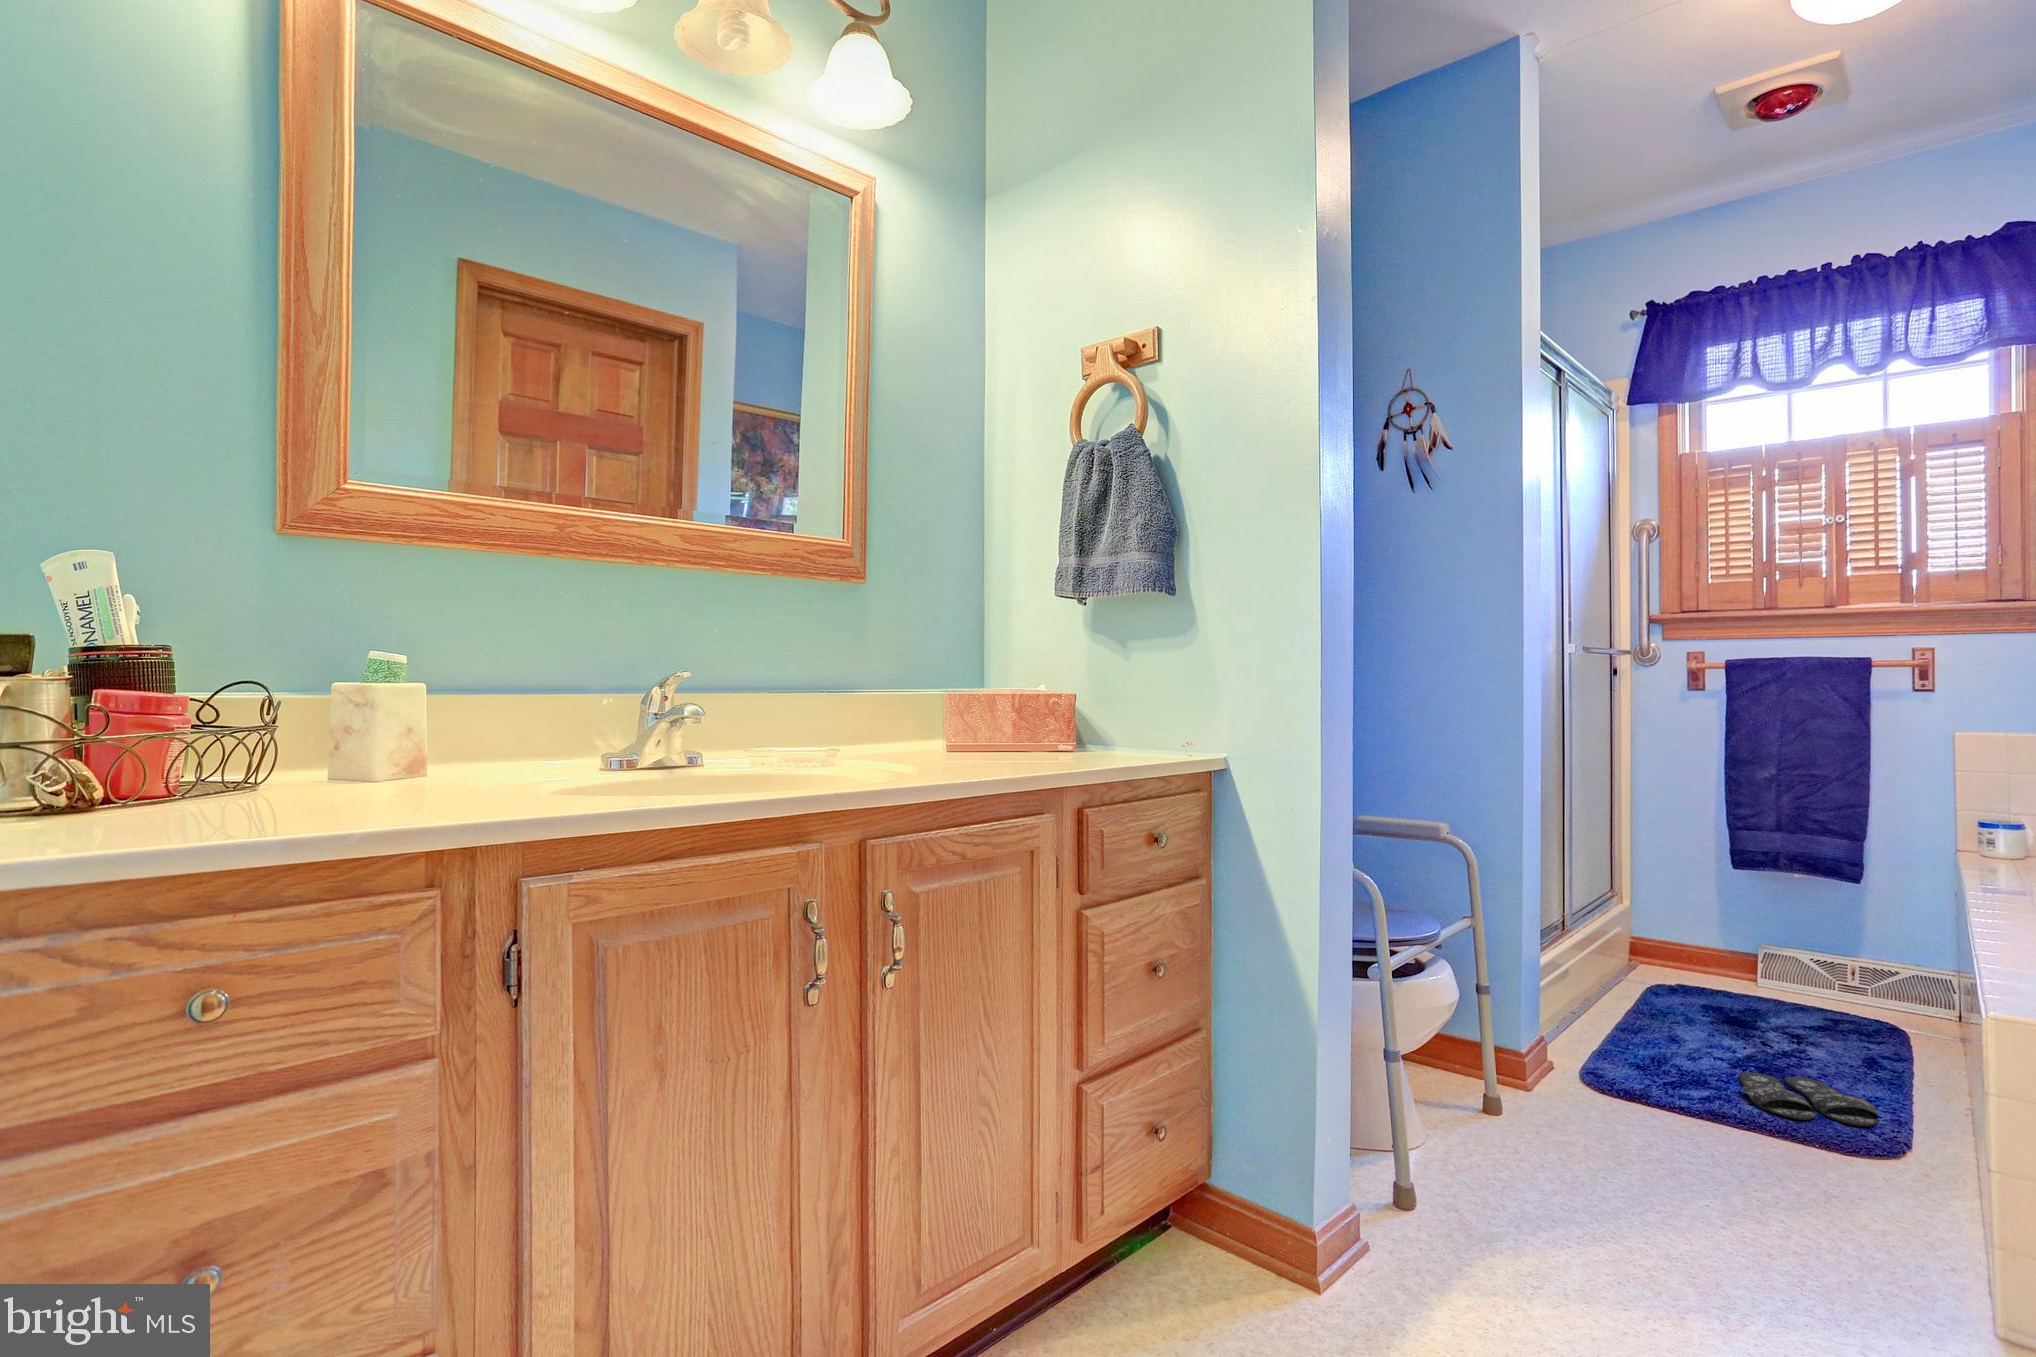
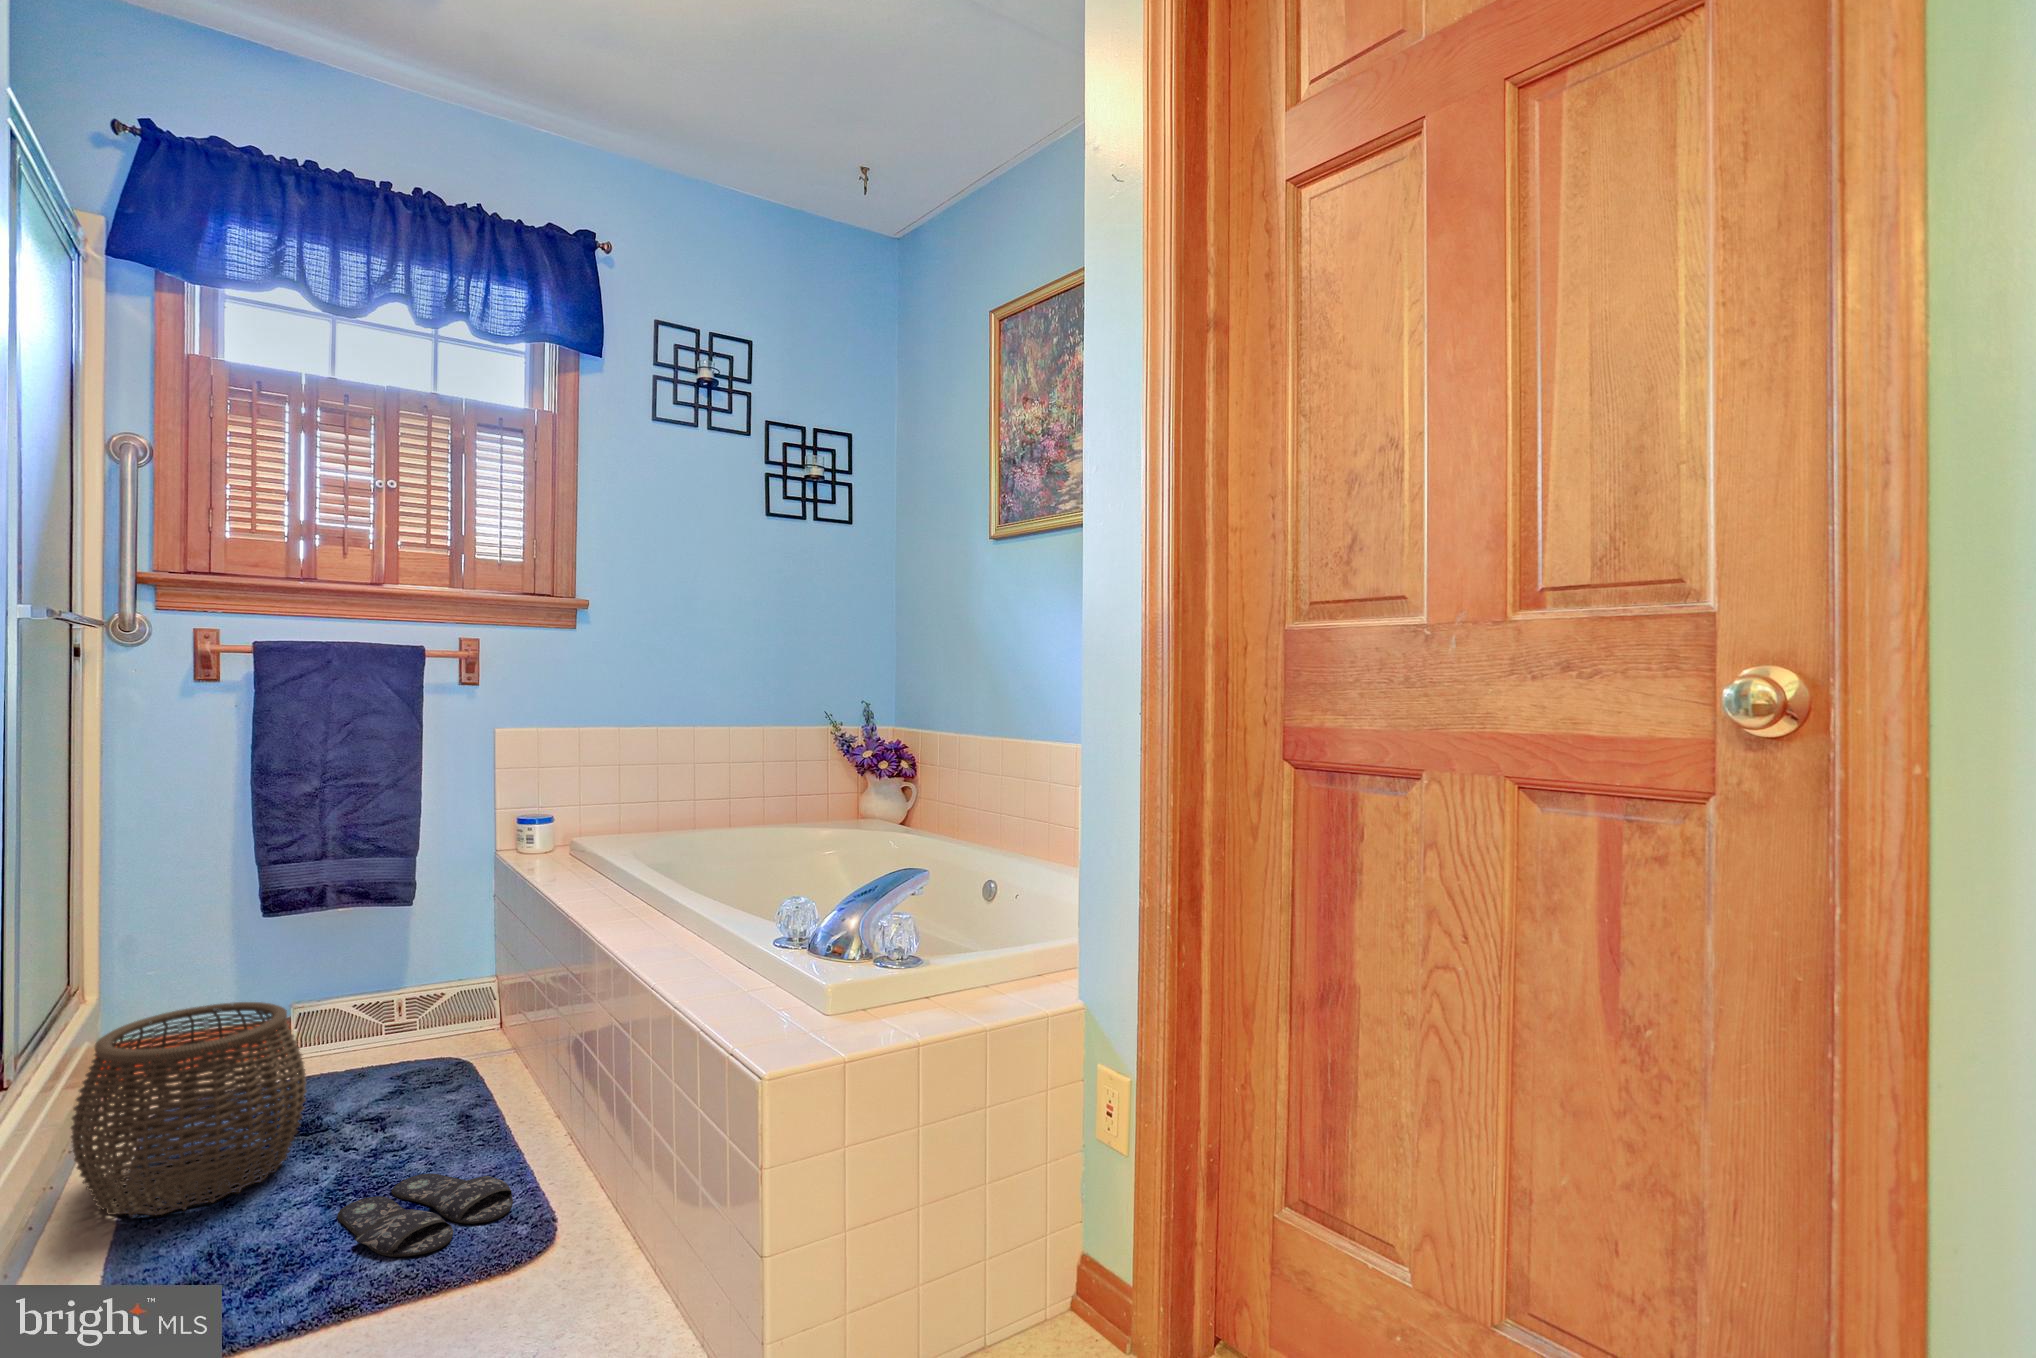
woven basket: none [1591,908,1738,1039] -> present [71,1002,307,1217]

